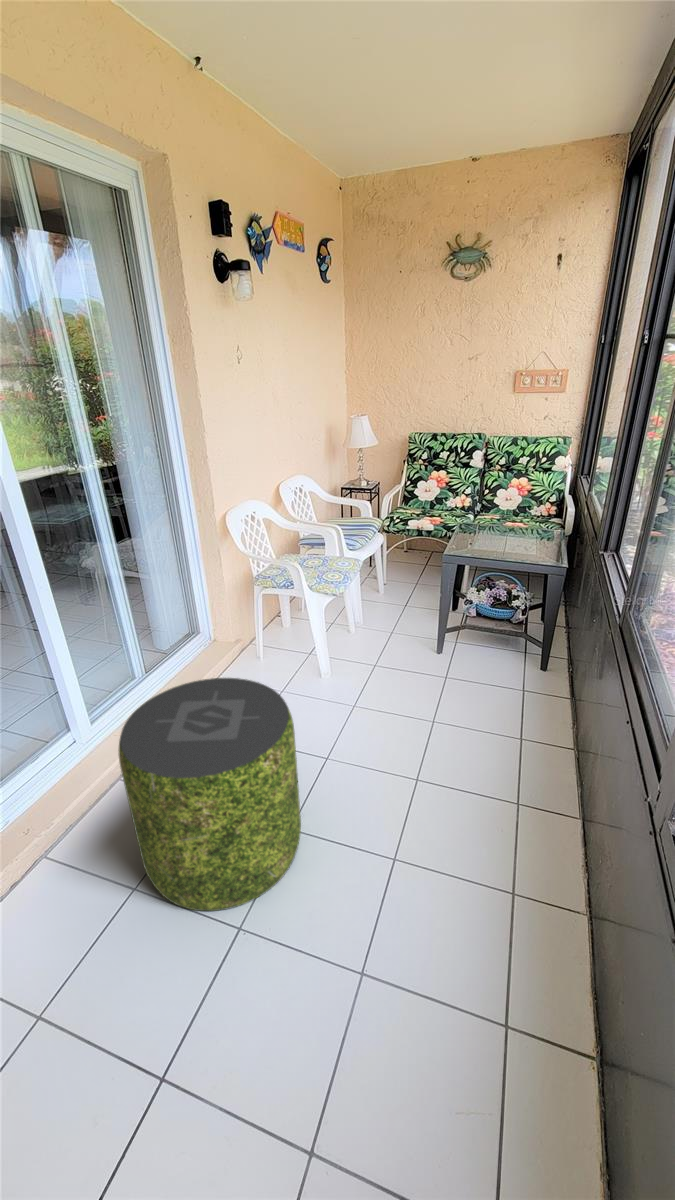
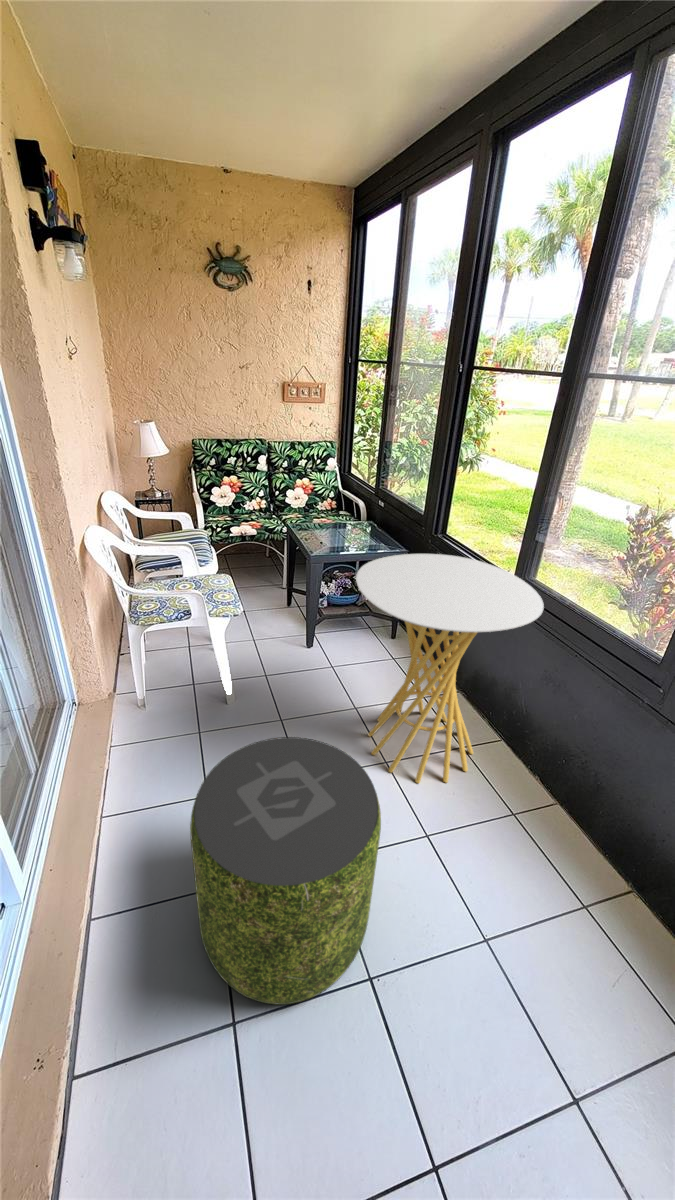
side table: none [387,547,612,819] -> present [356,554,544,783]

